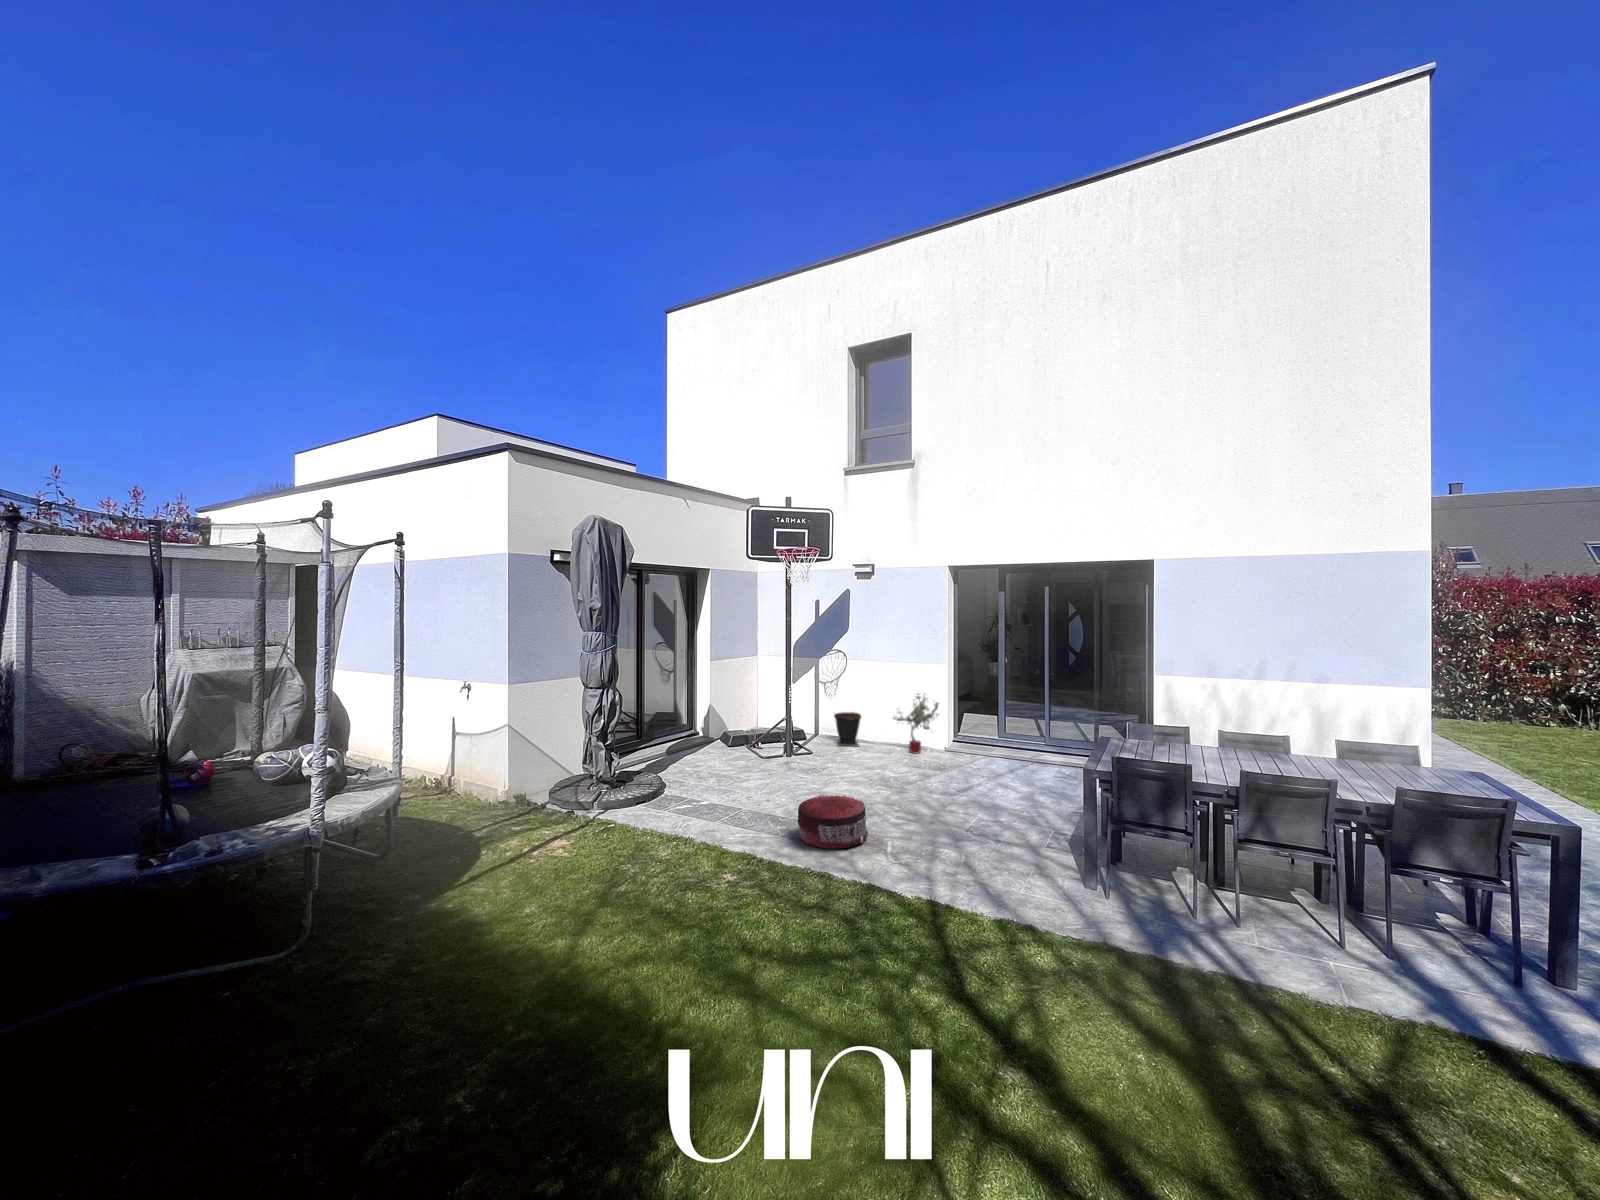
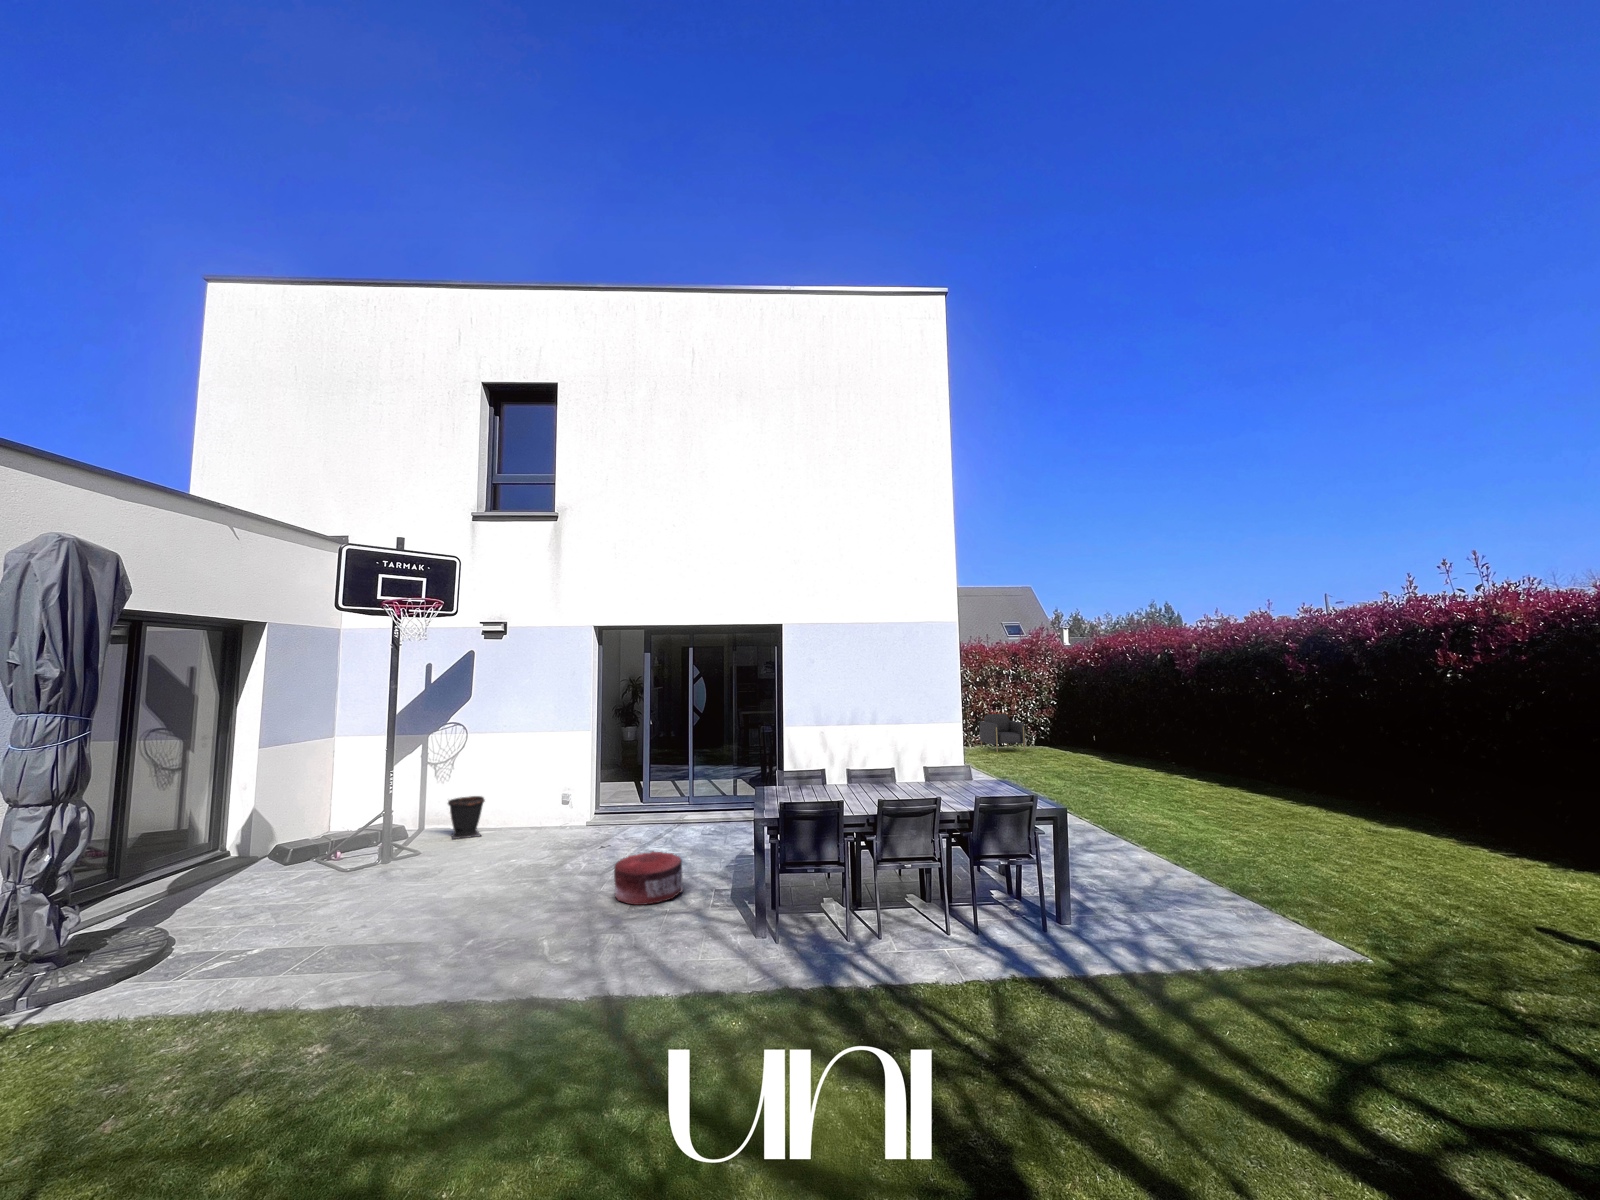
armchair: none [1487,680,1579,738] -> present [980,714,1025,752]
potted tree: present [893,694,939,754] -> none [523,763,581,834]
pouf: present [798,796,868,849] -> present [614,851,683,905]

